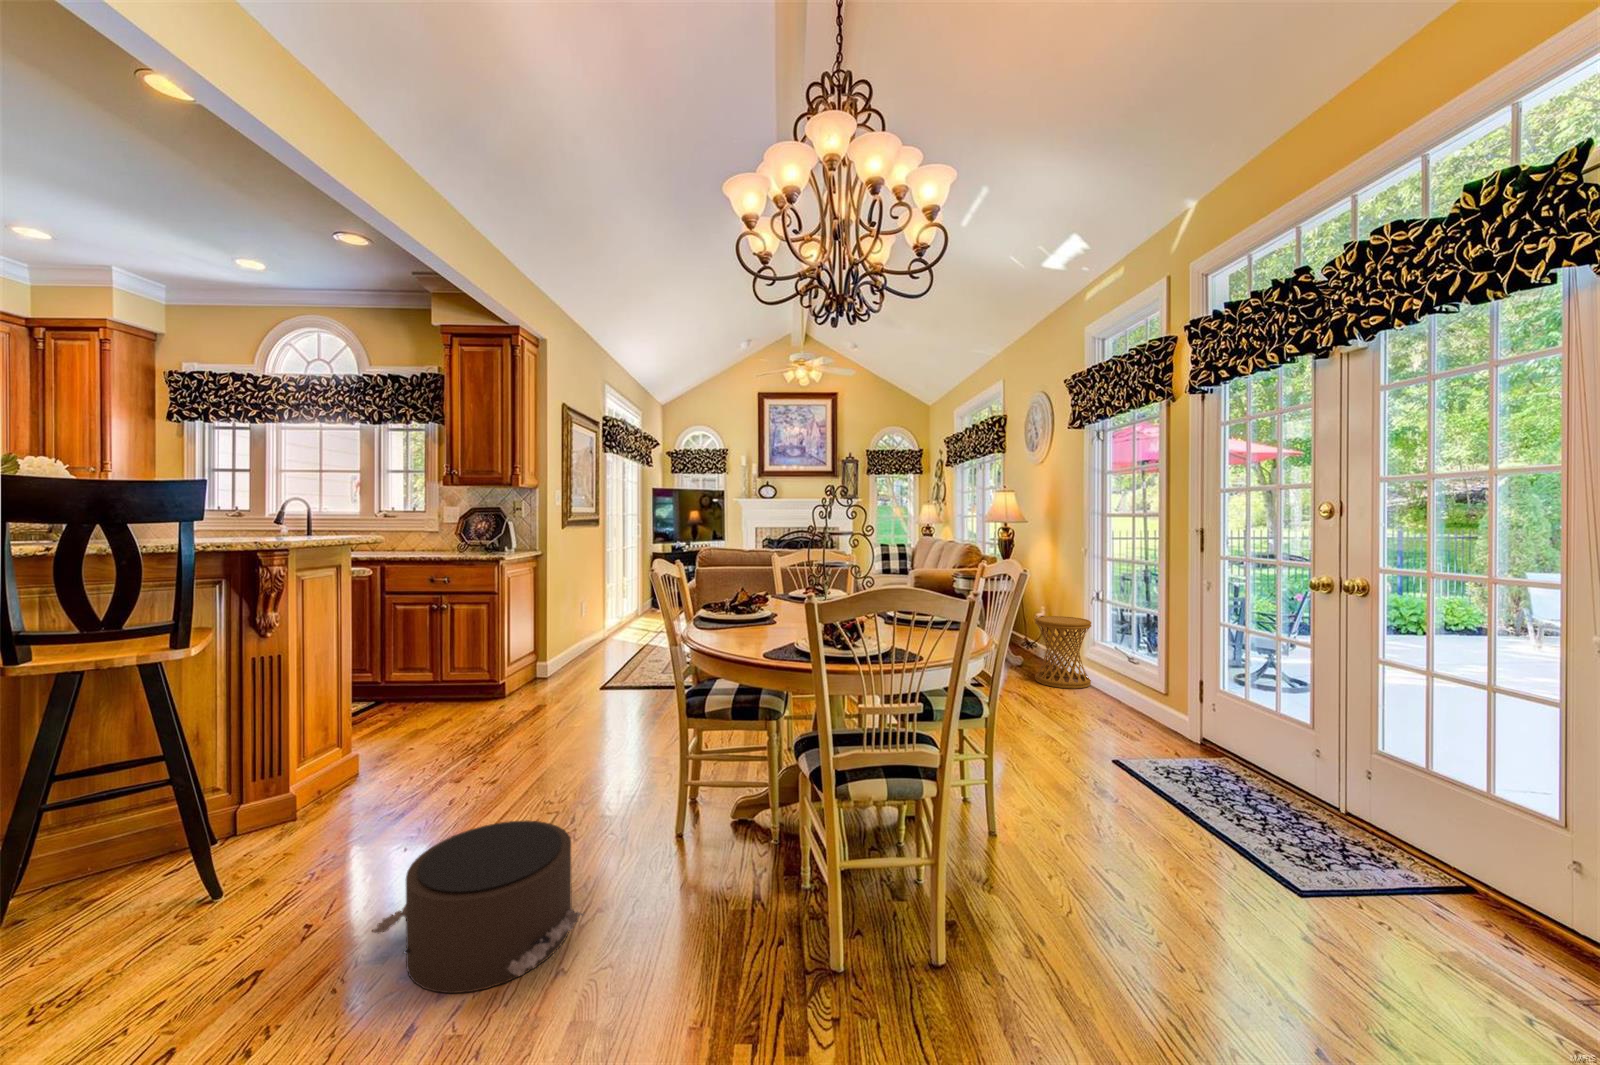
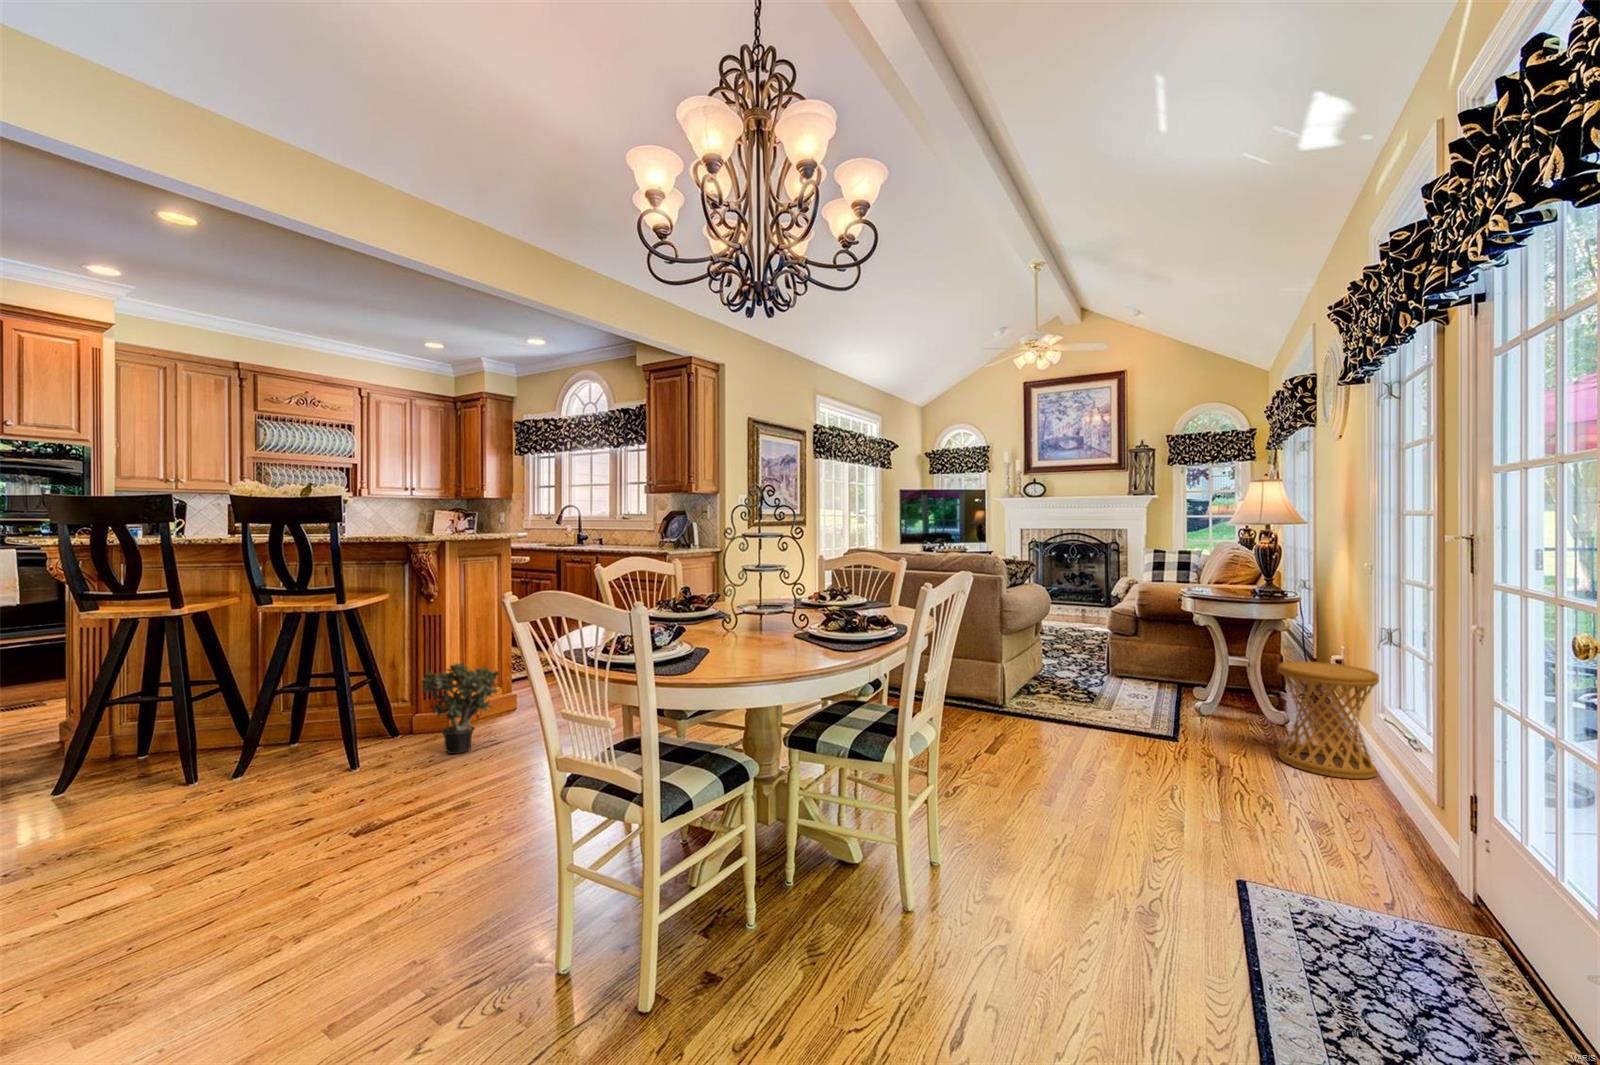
potted plant: none [278,707,397,831] -> present [422,662,499,754]
pouf: present [372,821,584,993] -> none [351,763,487,881]

